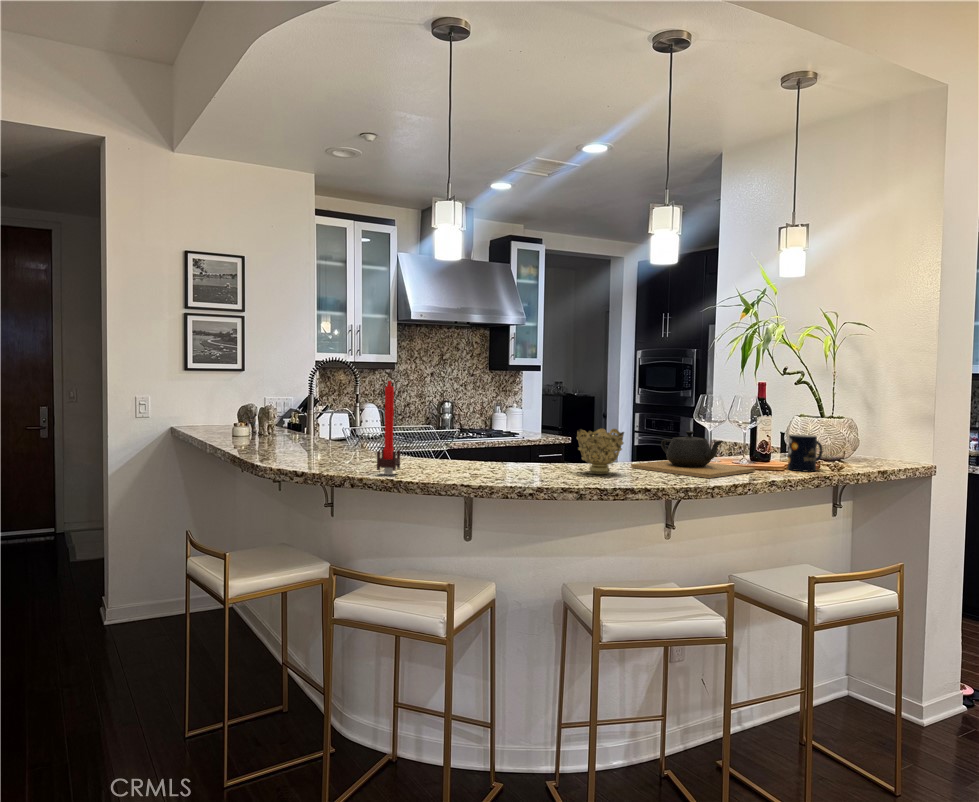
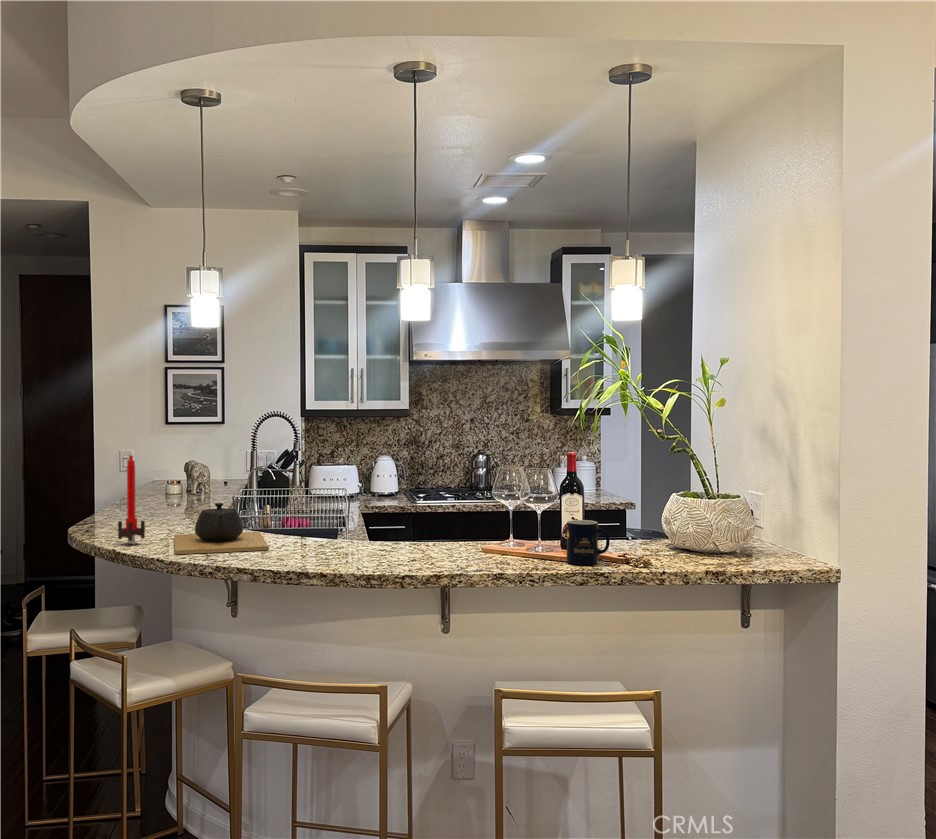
decorative bowl: present [577,428,624,475] -> none [303,506,354,555]
teapot: present [631,431,755,478] -> present [174,503,269,554]

